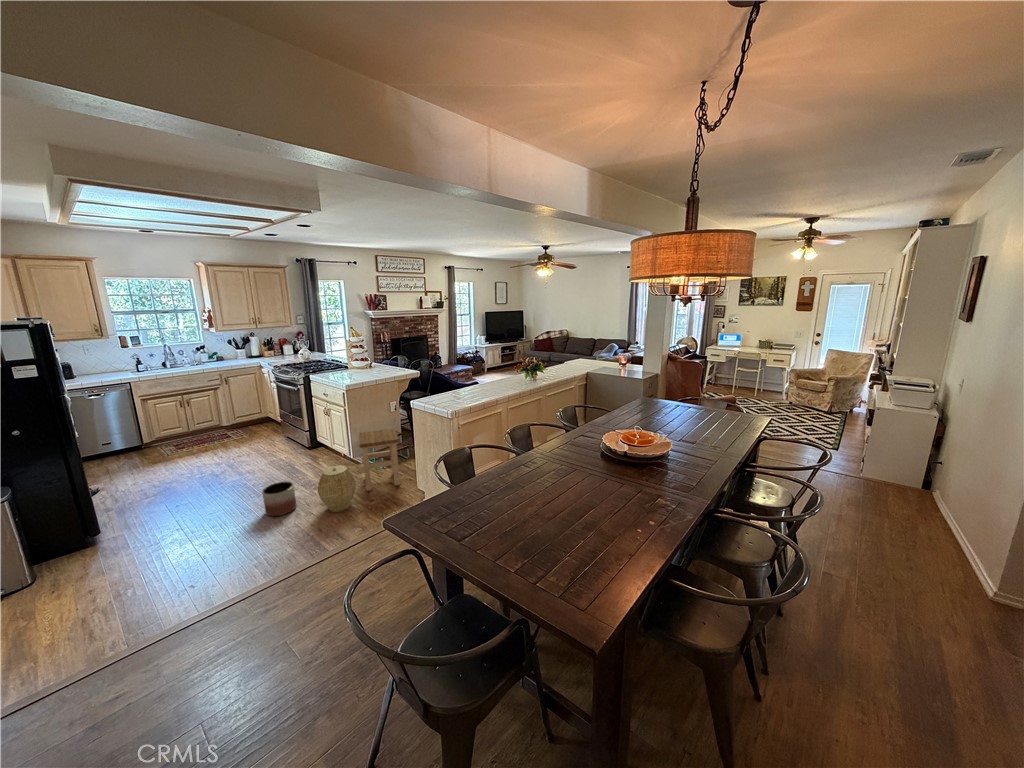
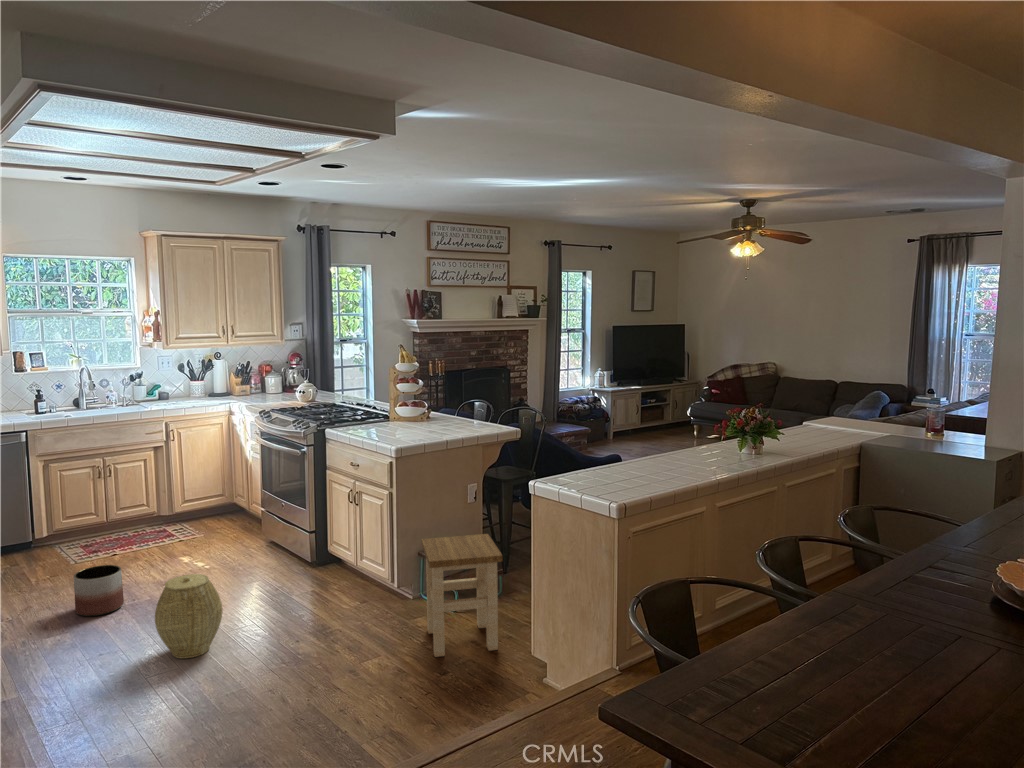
woven basket: present [318,465,356,512] -> present [155,574,222,659]
planter: present [262,482,297,516] -> present [74,565,124,616]

